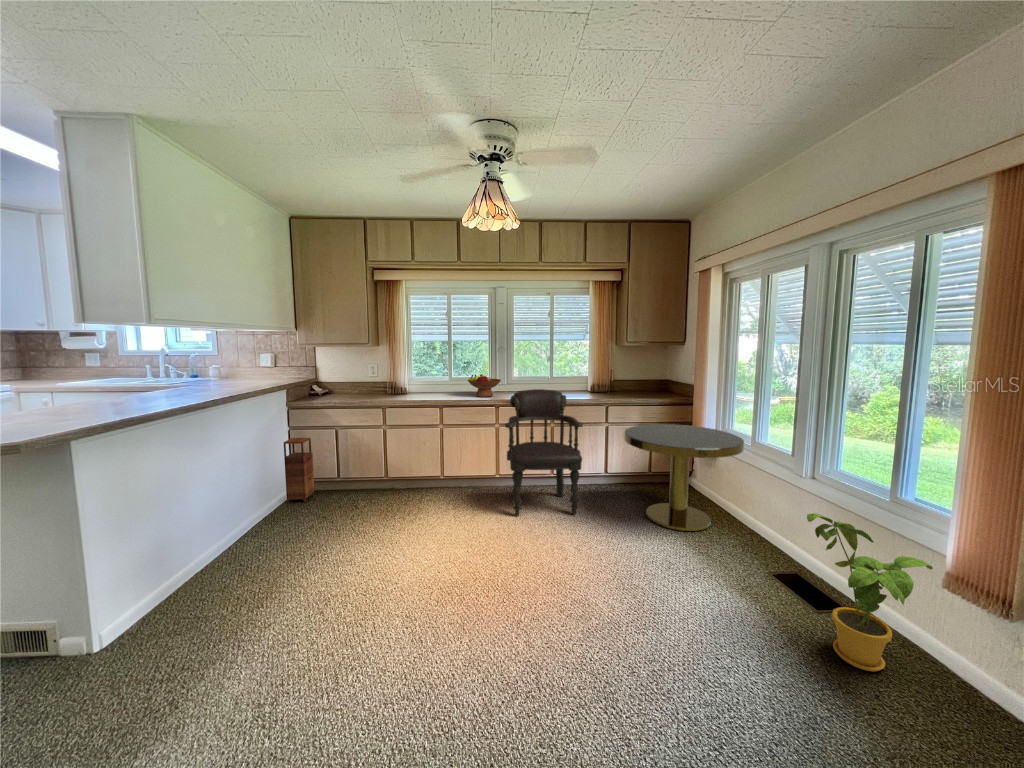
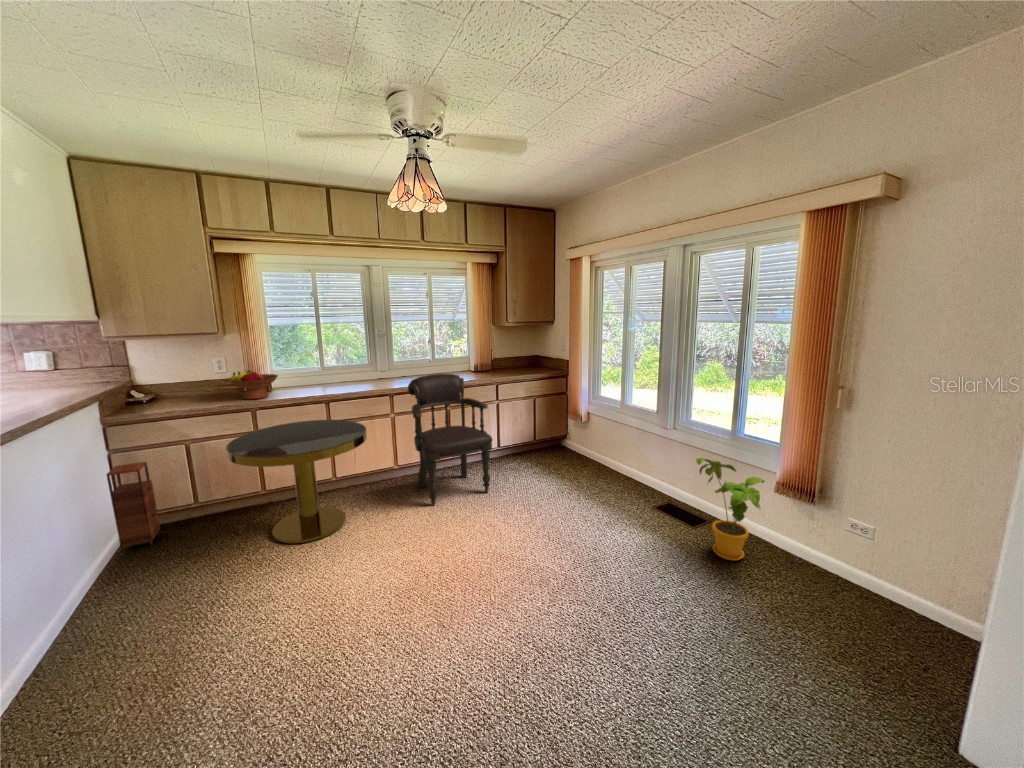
fruit bowl: present [468,374,501,397] -> present [228,370,278,399]
side table: present [624,424,744,531] -> present [226,420,367,543]

